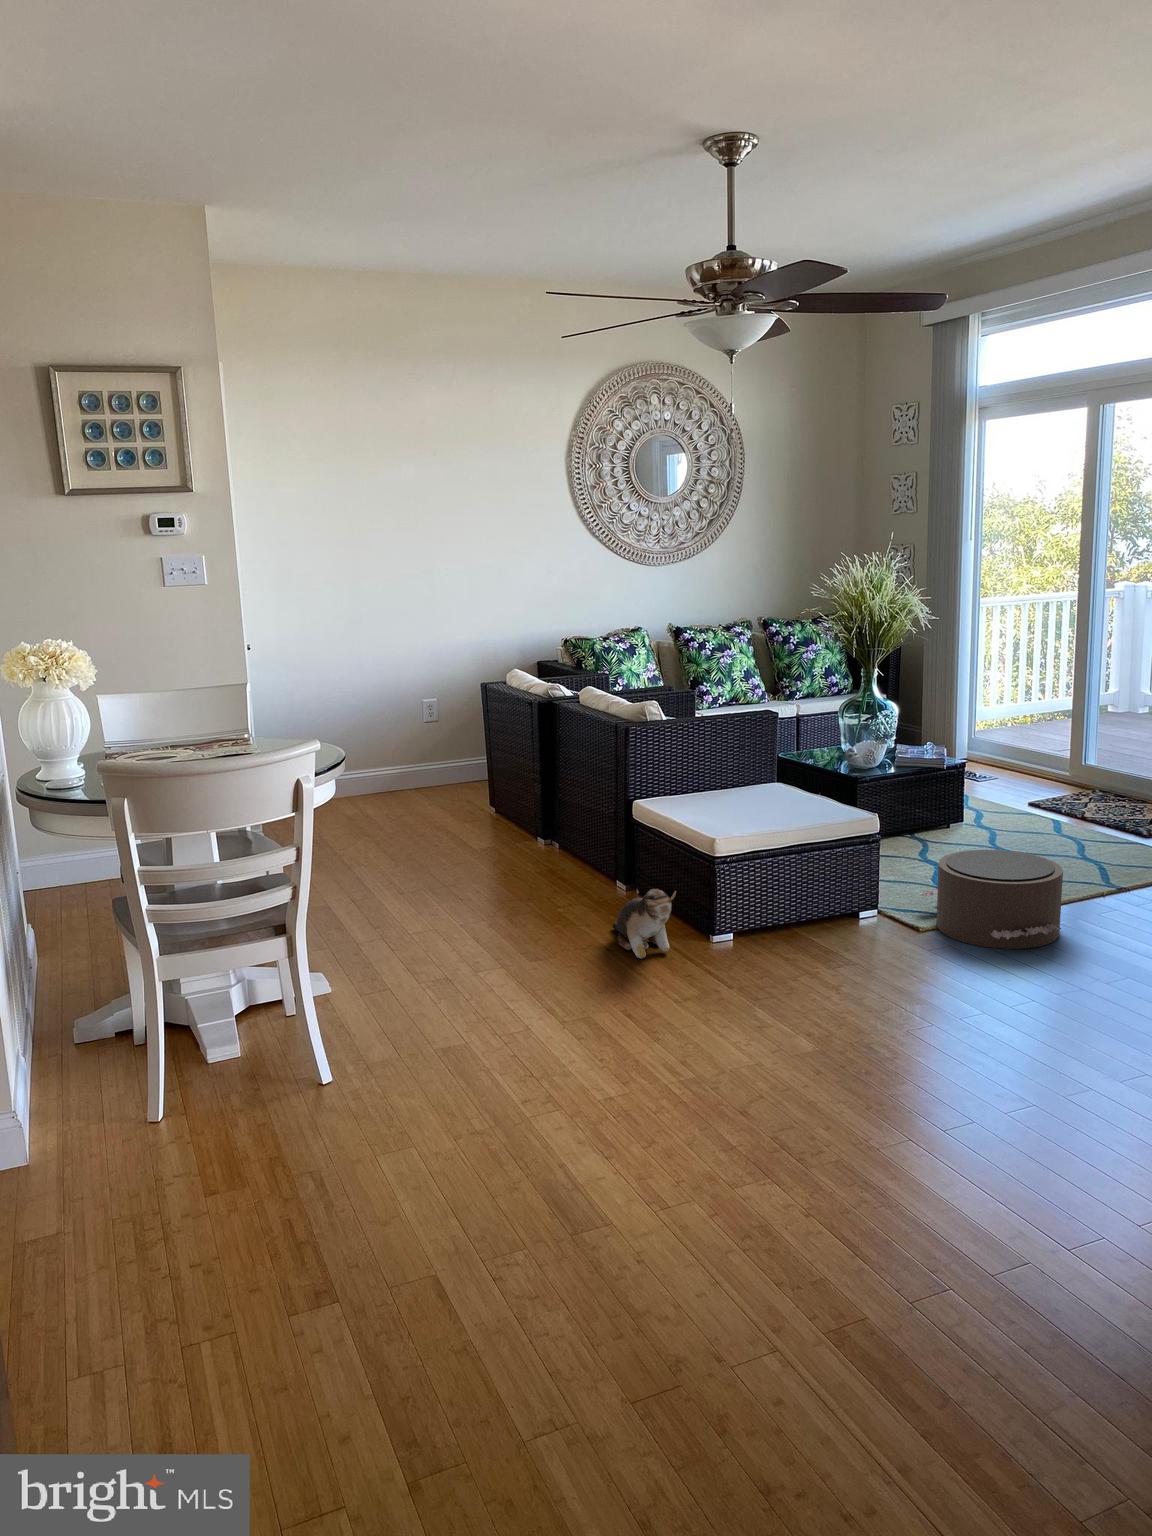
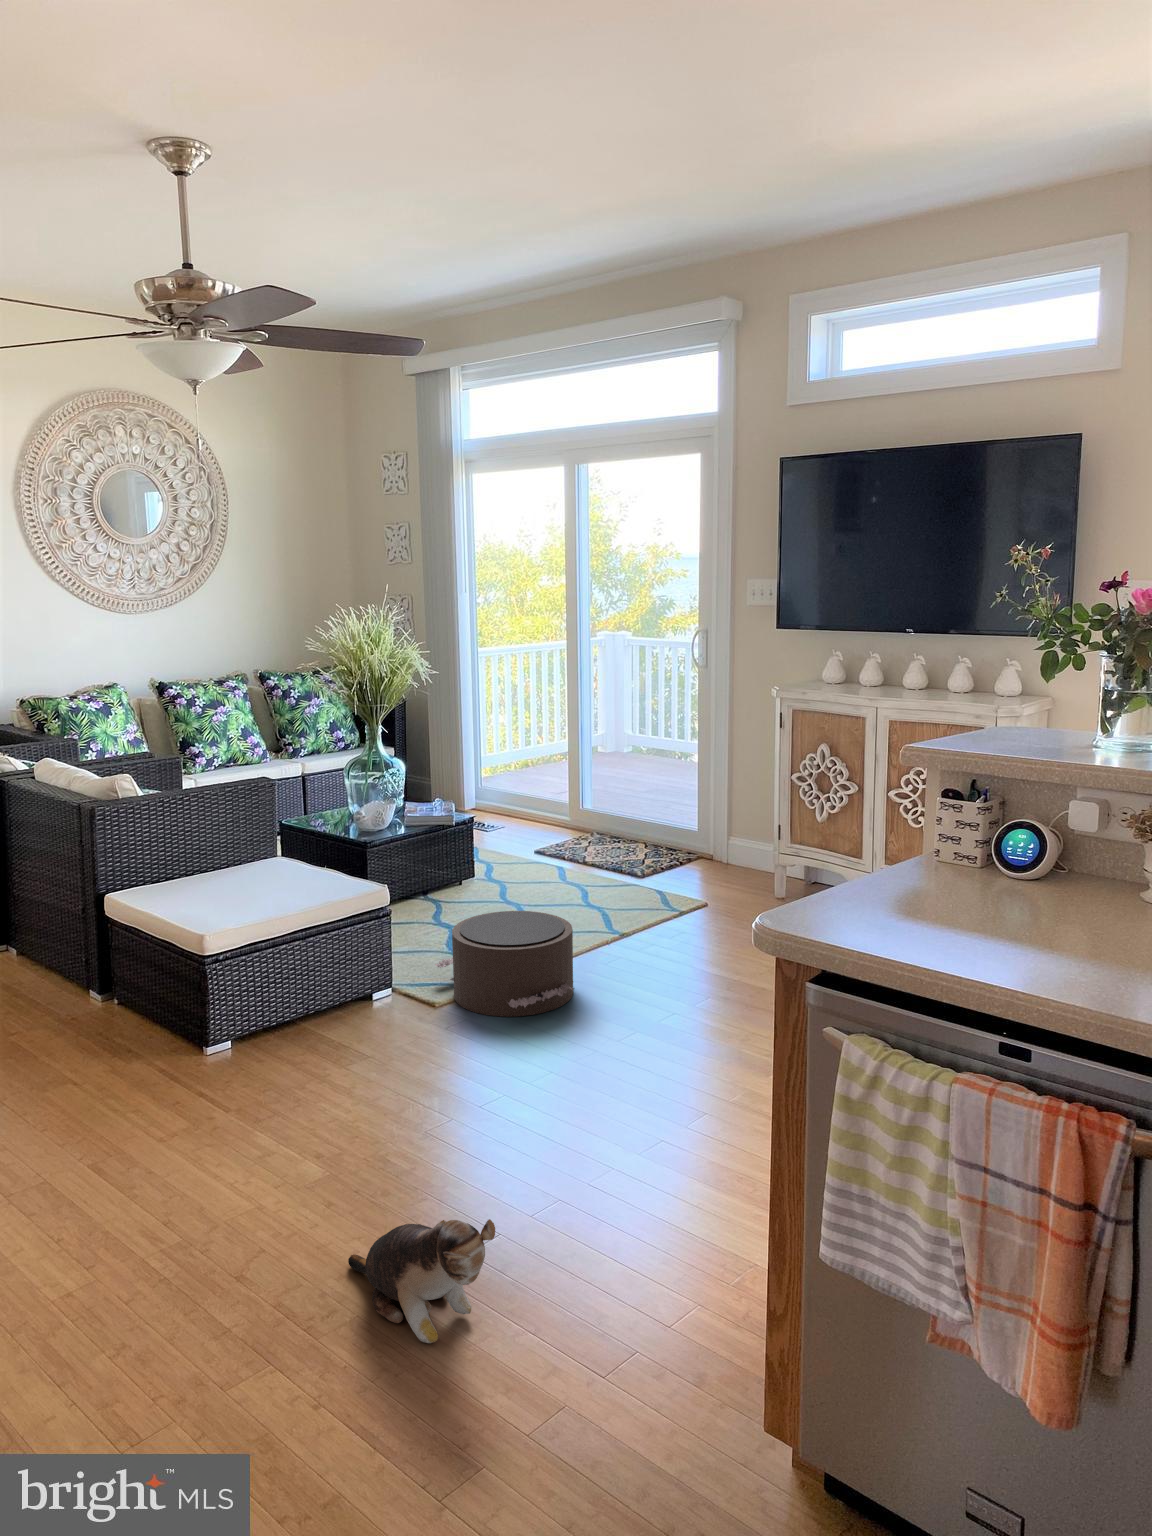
plush toy: present [613,889,676,959] -> present [348,1219,495,1343]

